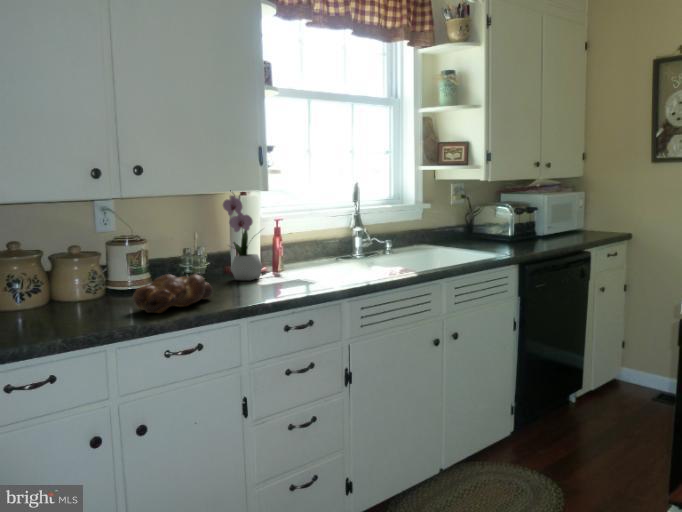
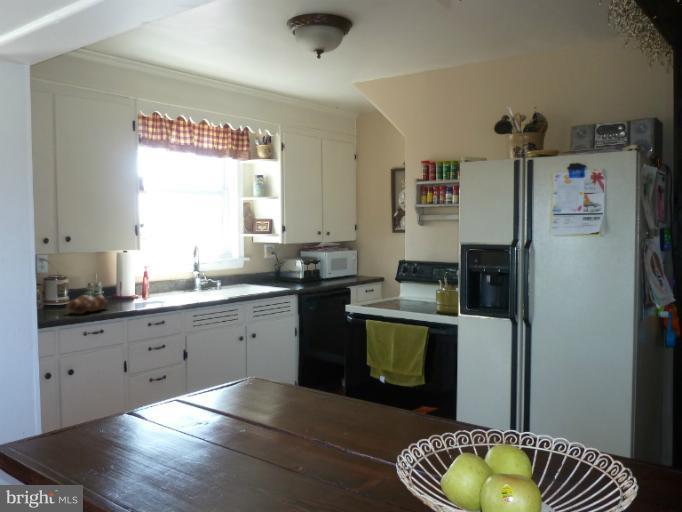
flower arrangement: present [223,190,263,280] -> none [113,245,138,302]

